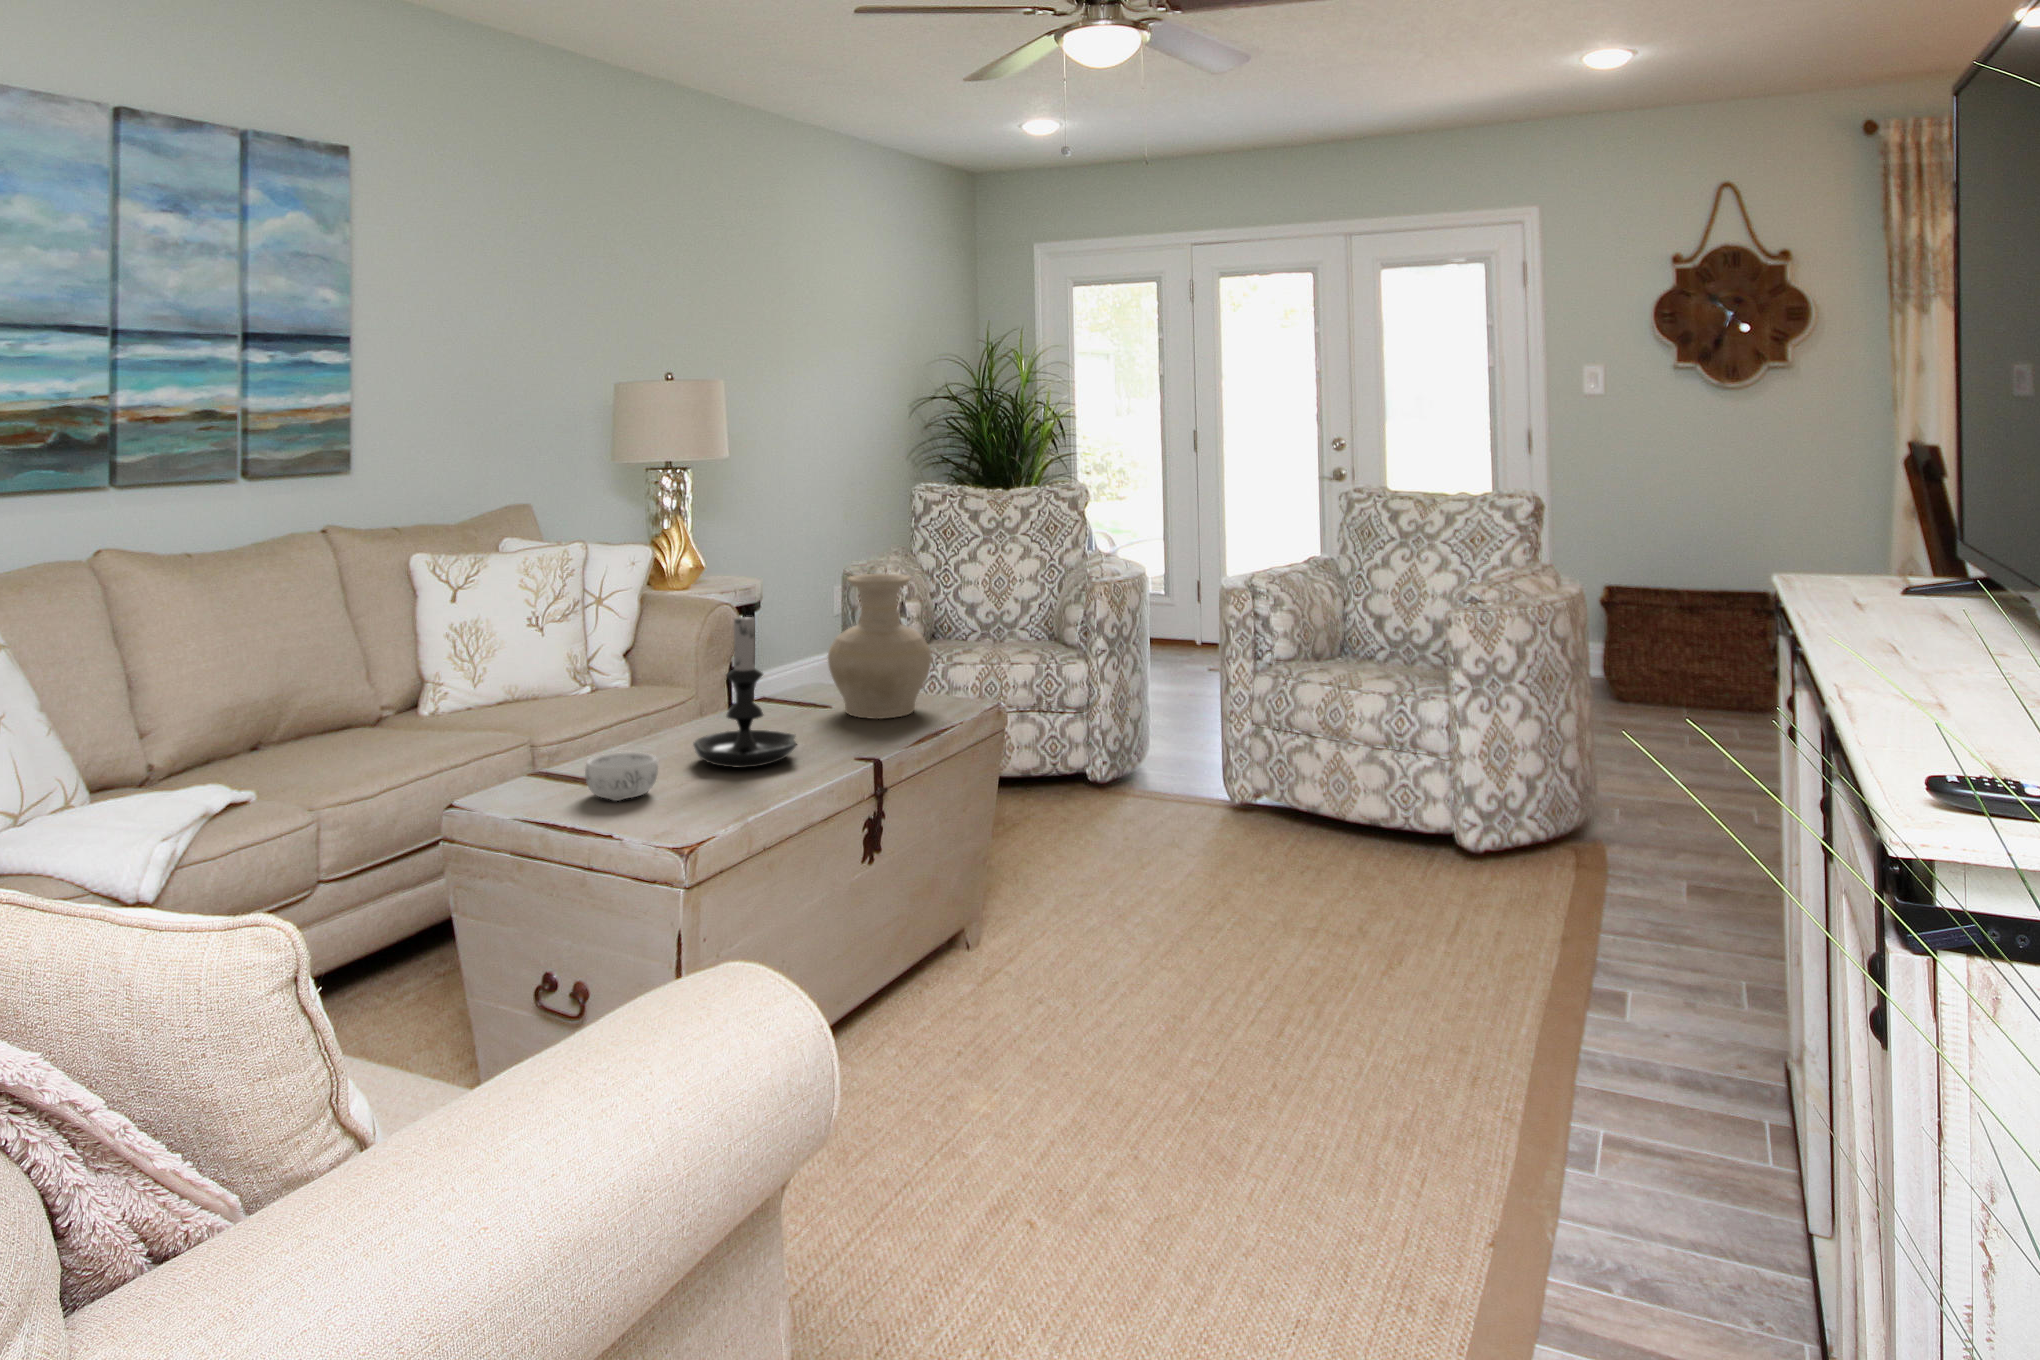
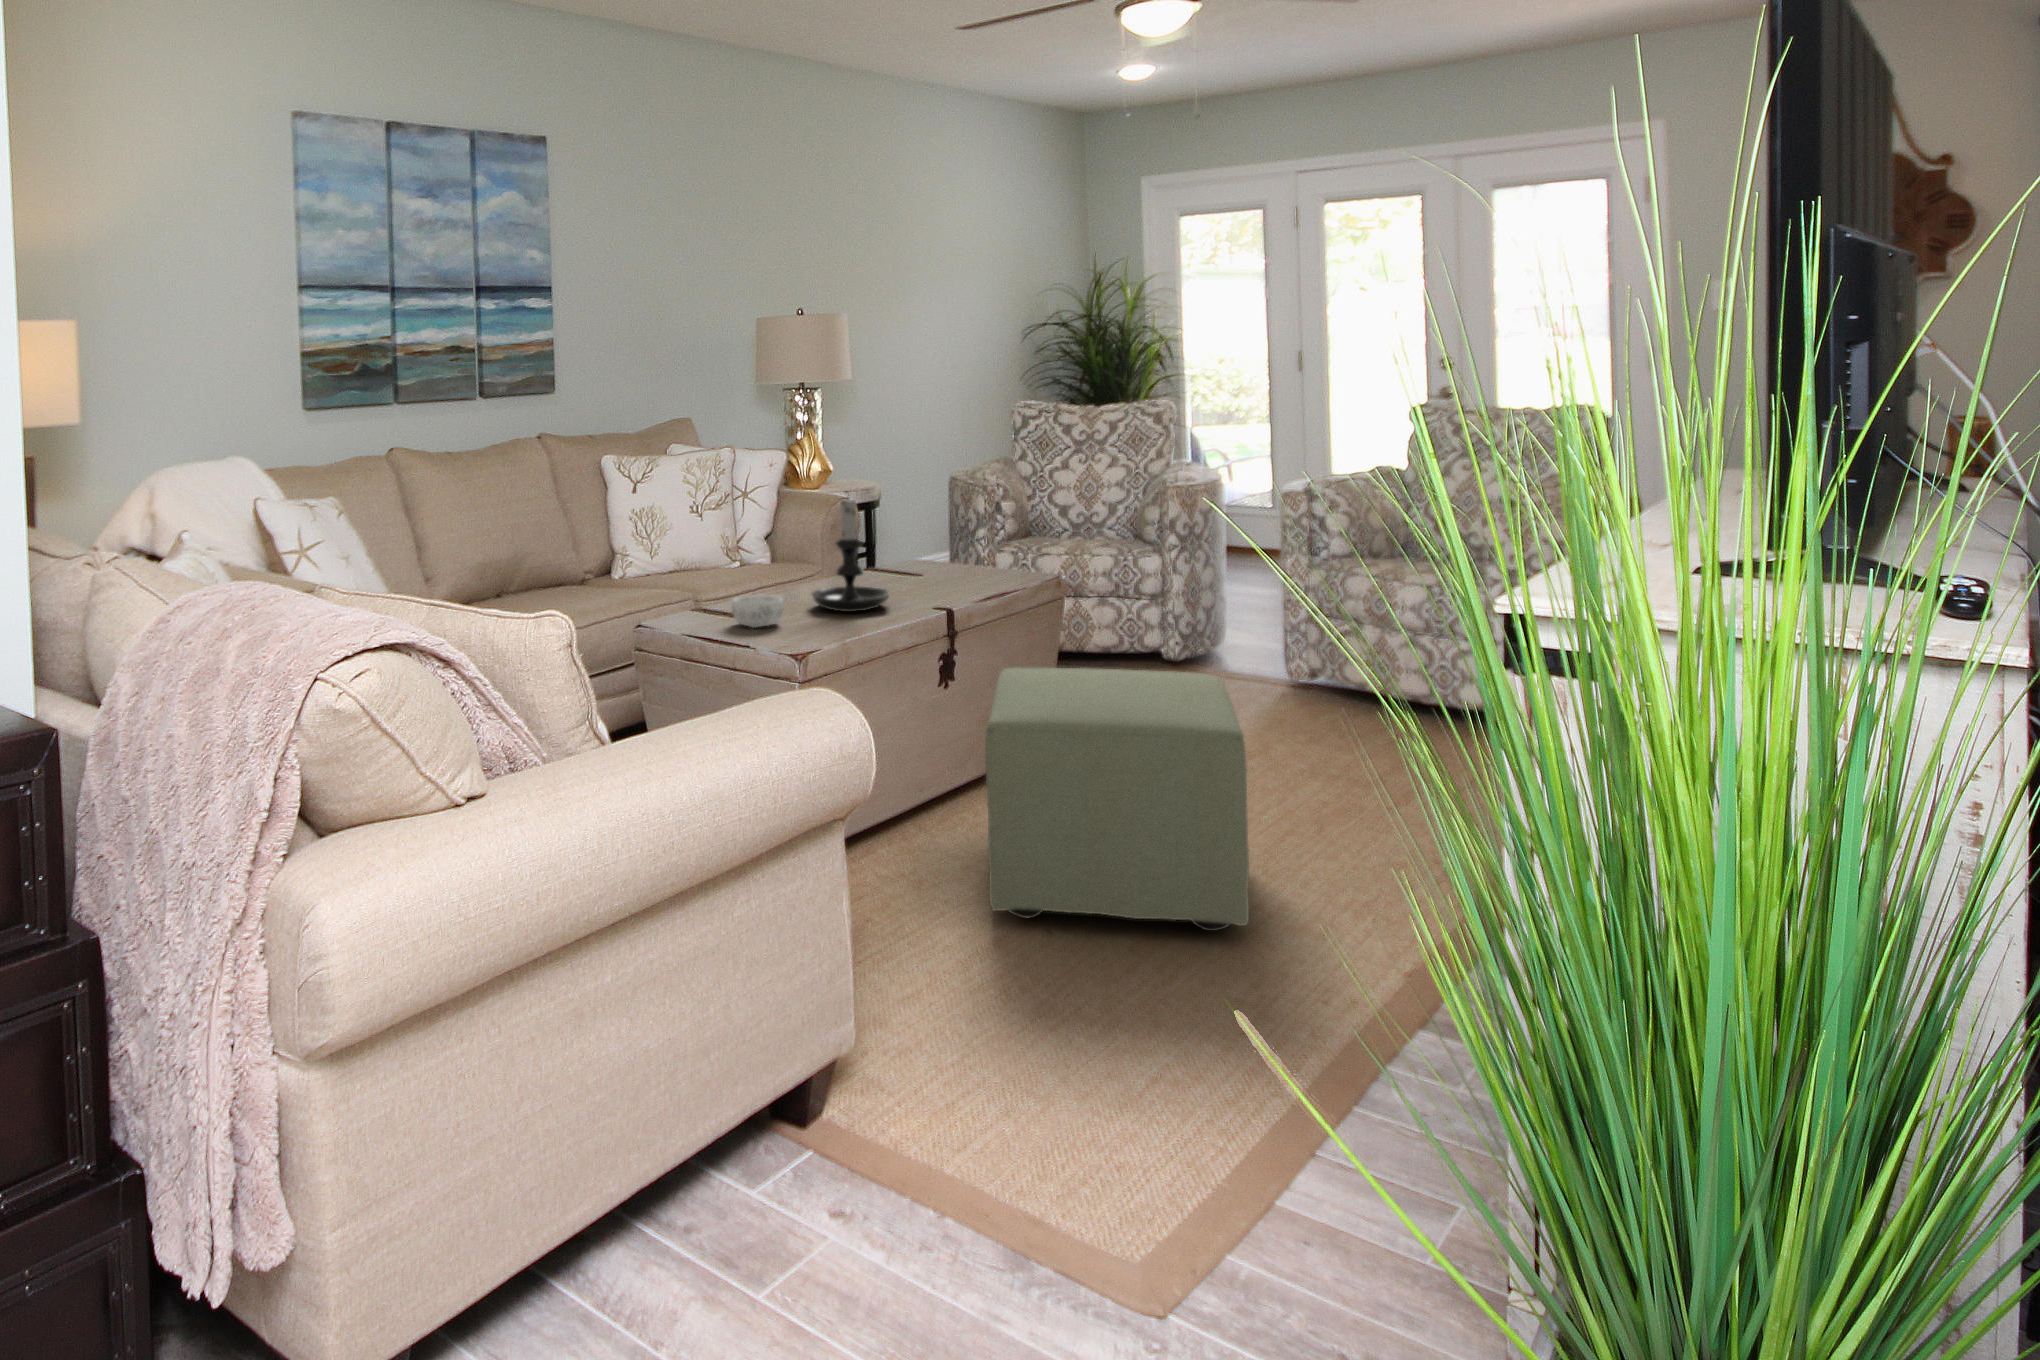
vase: present [828,574,932,719] -> none [919,471,1003,584]
ottoman: none [944,835,1294,1207] -> present [985,667,1249,931]

